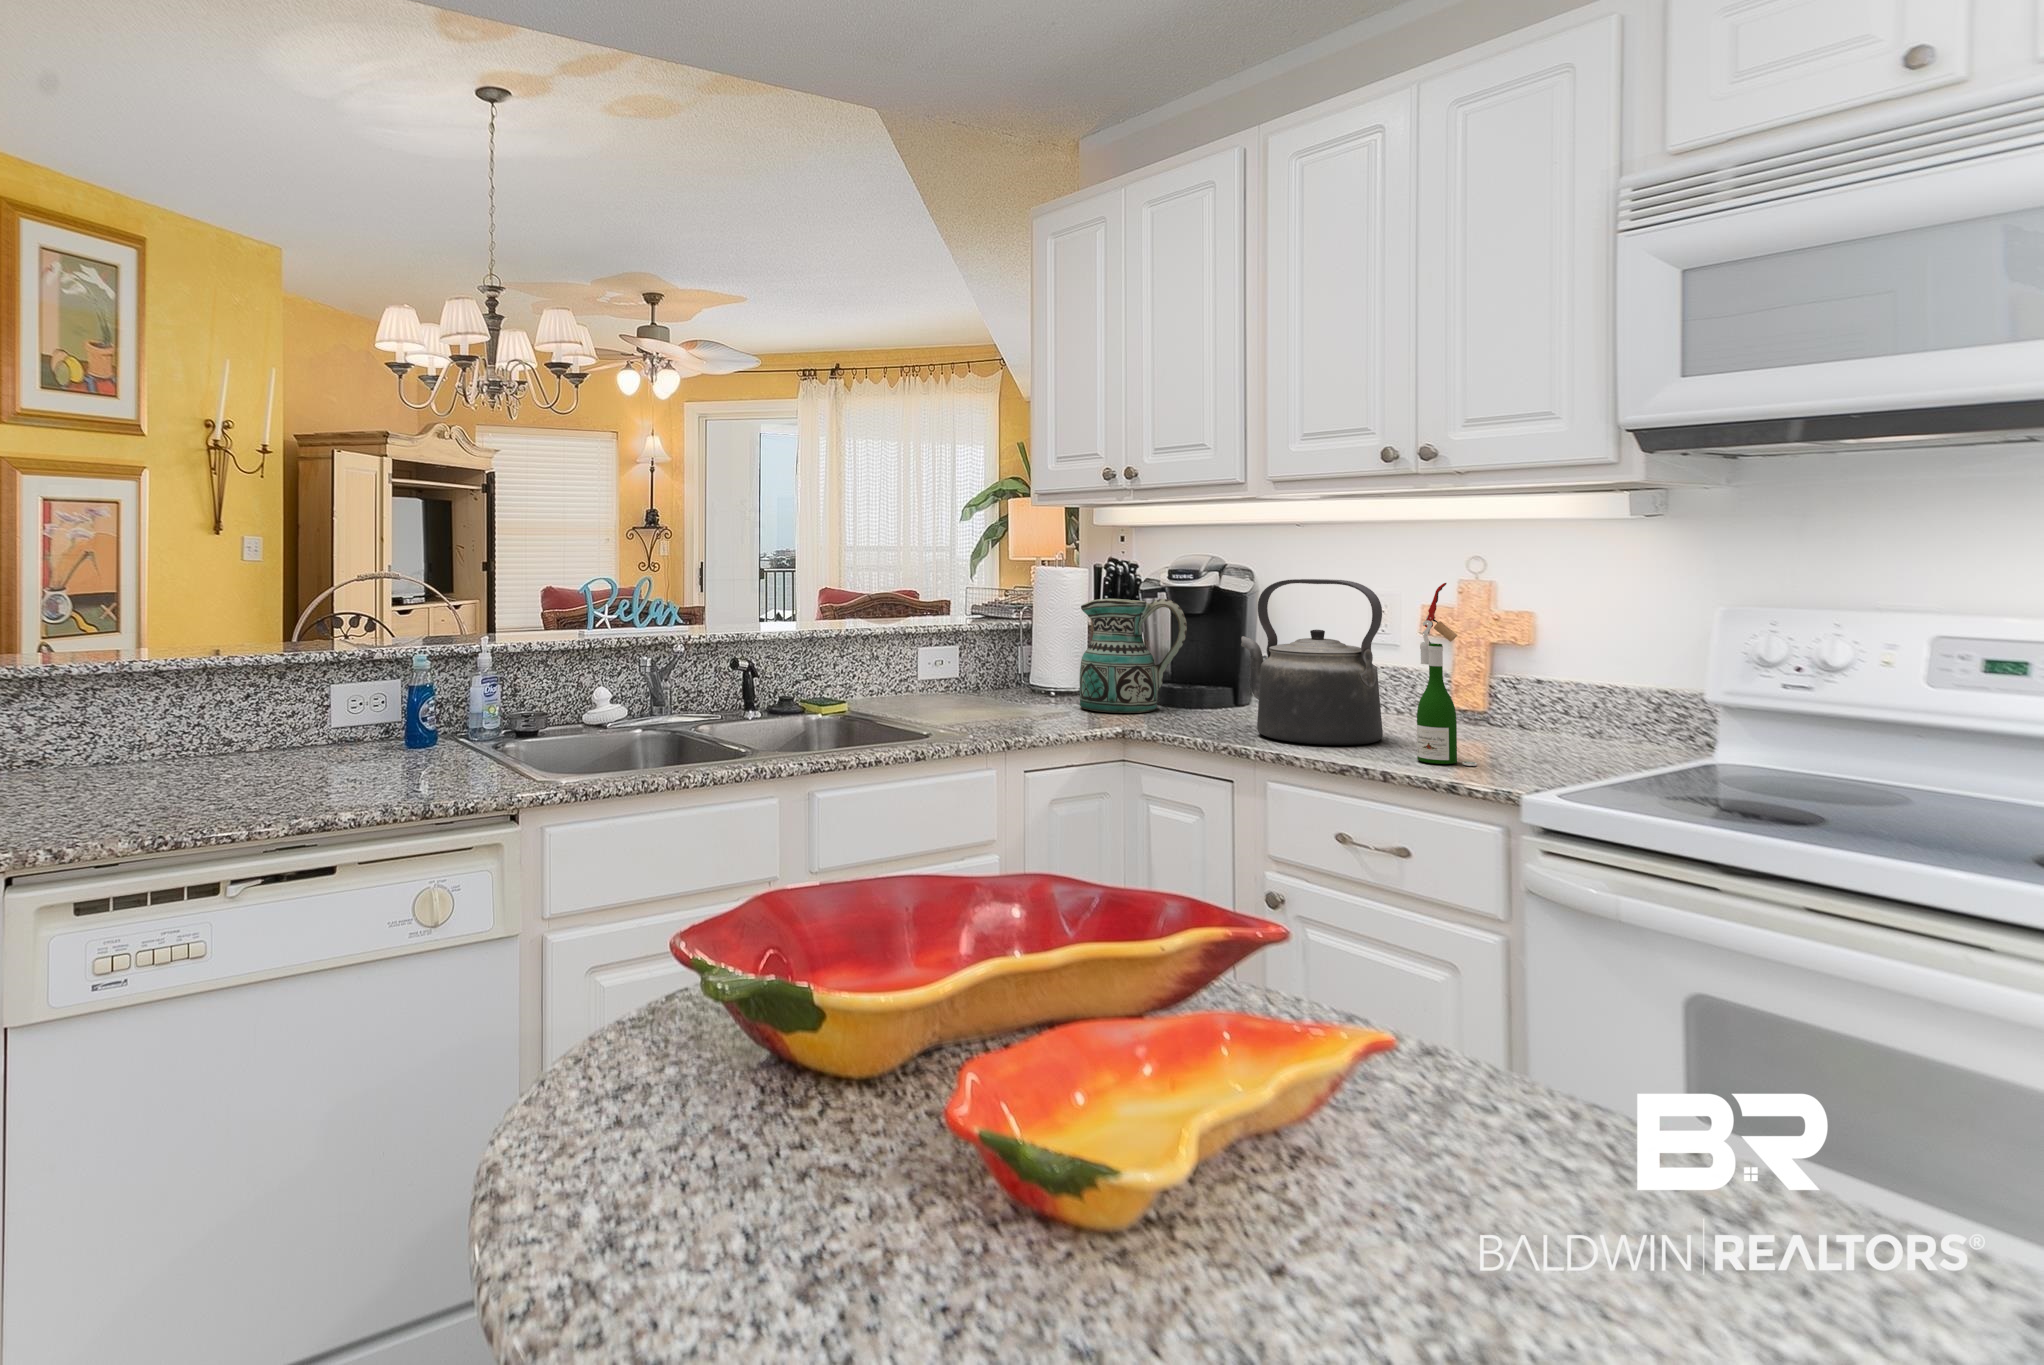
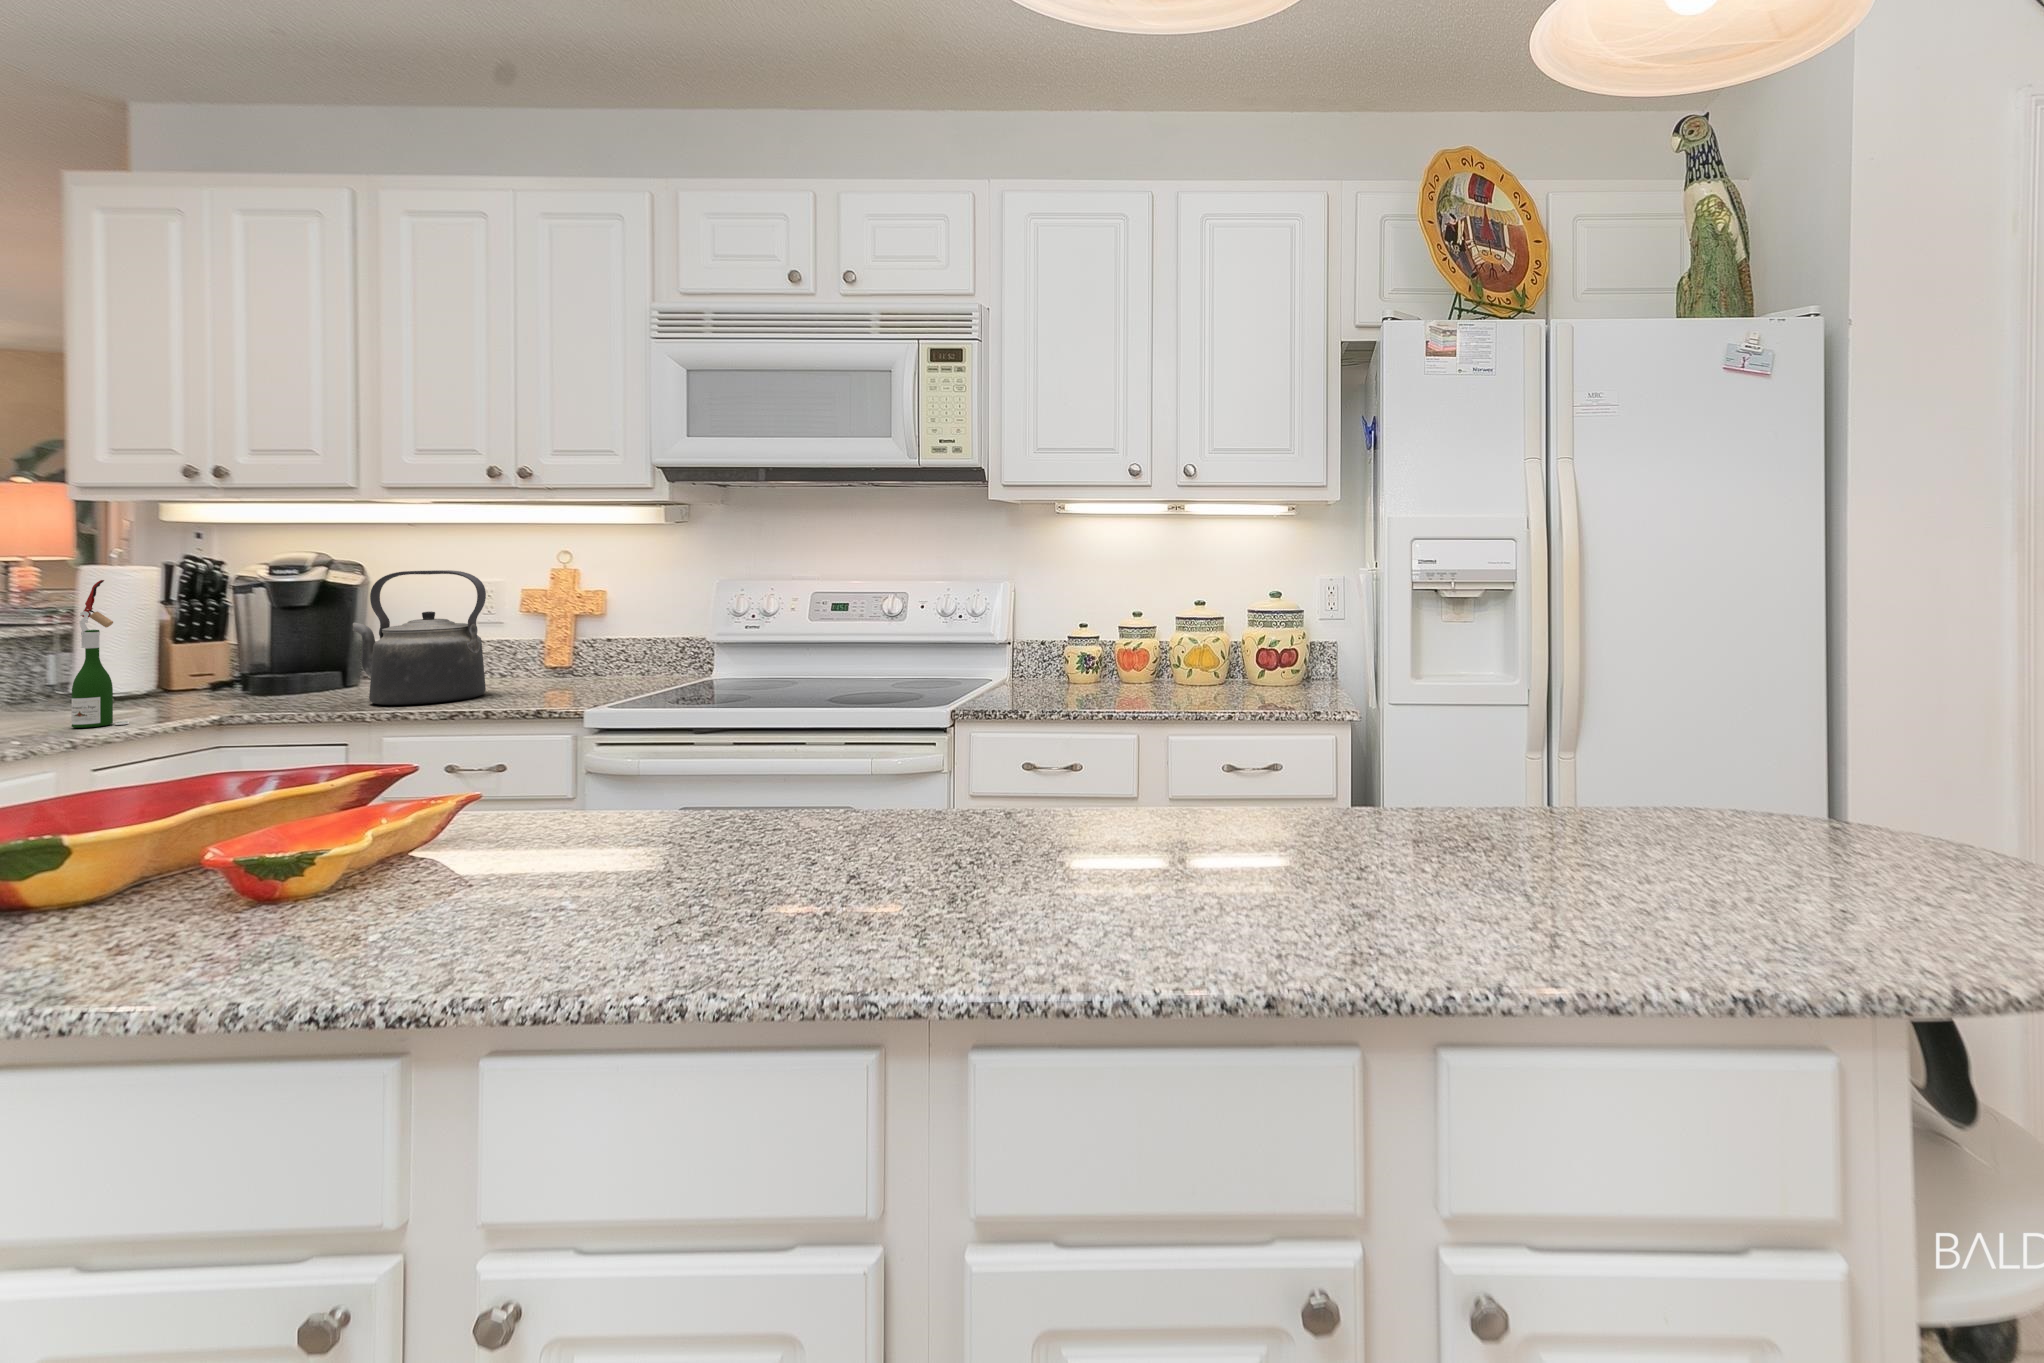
wine bottle: present [1417,583,1477,766] -> present [72,580,129,728]
ceramic pitcher: present [1080,599,1187,713] -> none [153,594,290,709]

